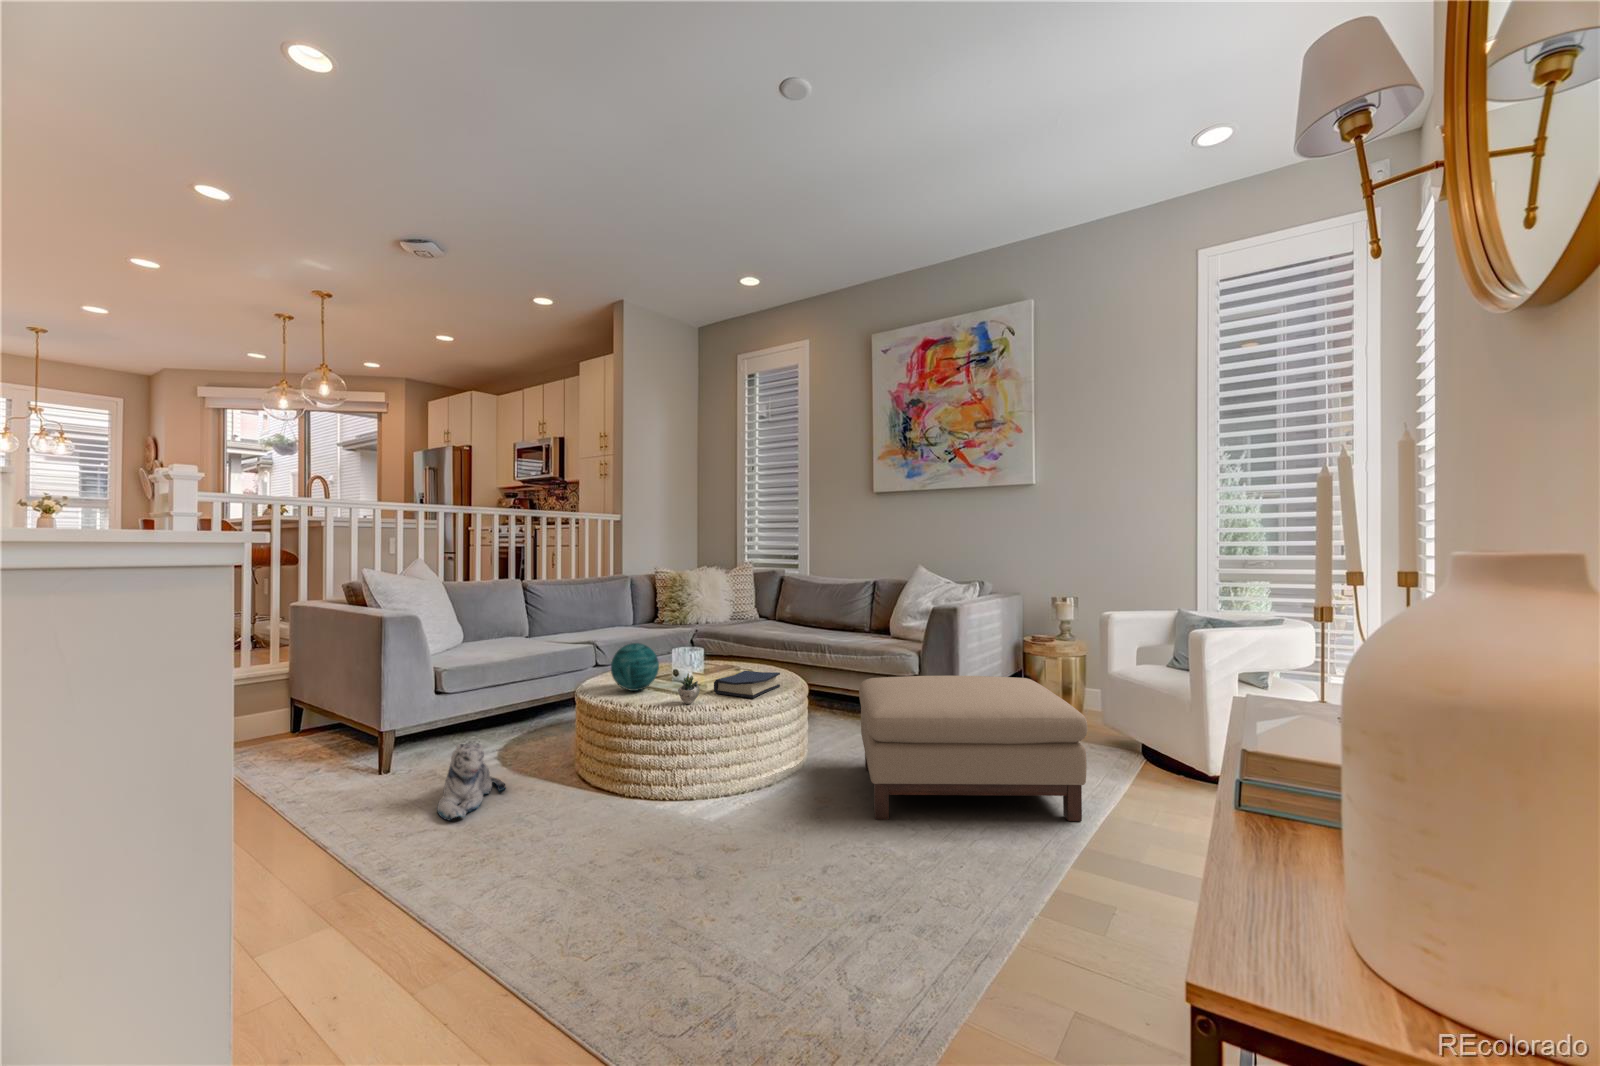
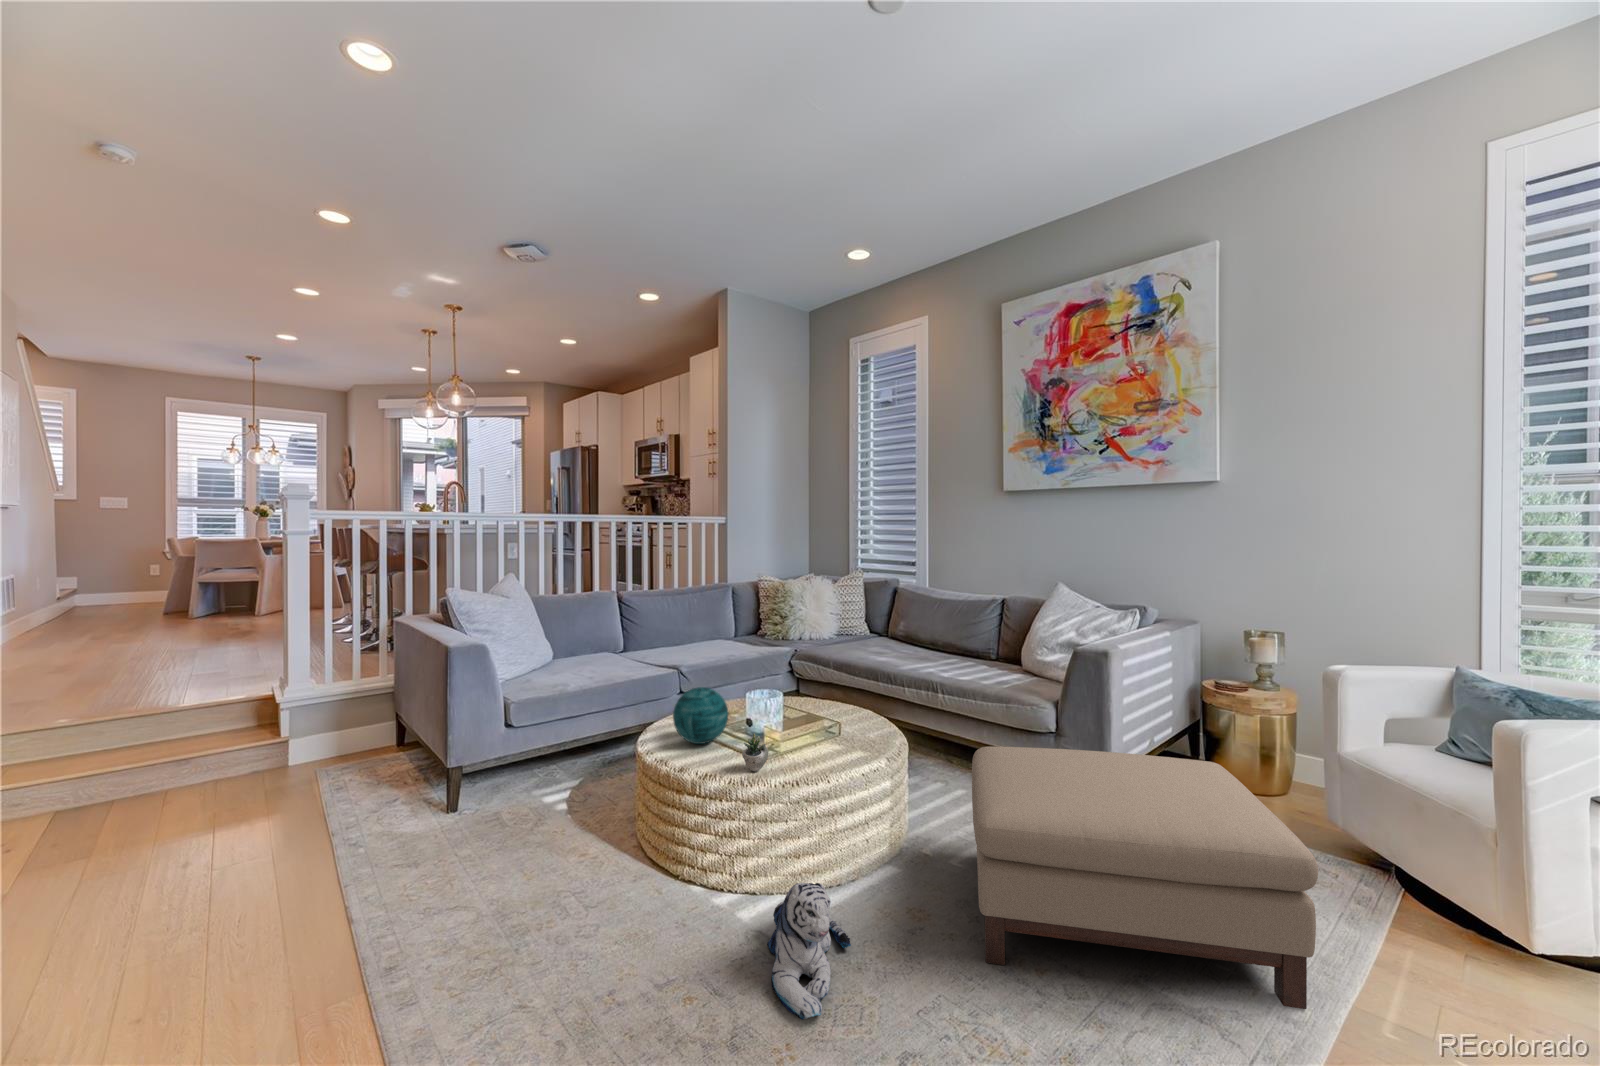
hardback book: present [714,671,780,698] -> none [790,723,873,767]
plush toy: present [437,744,505,821] -> present [767,882,851,1020]

